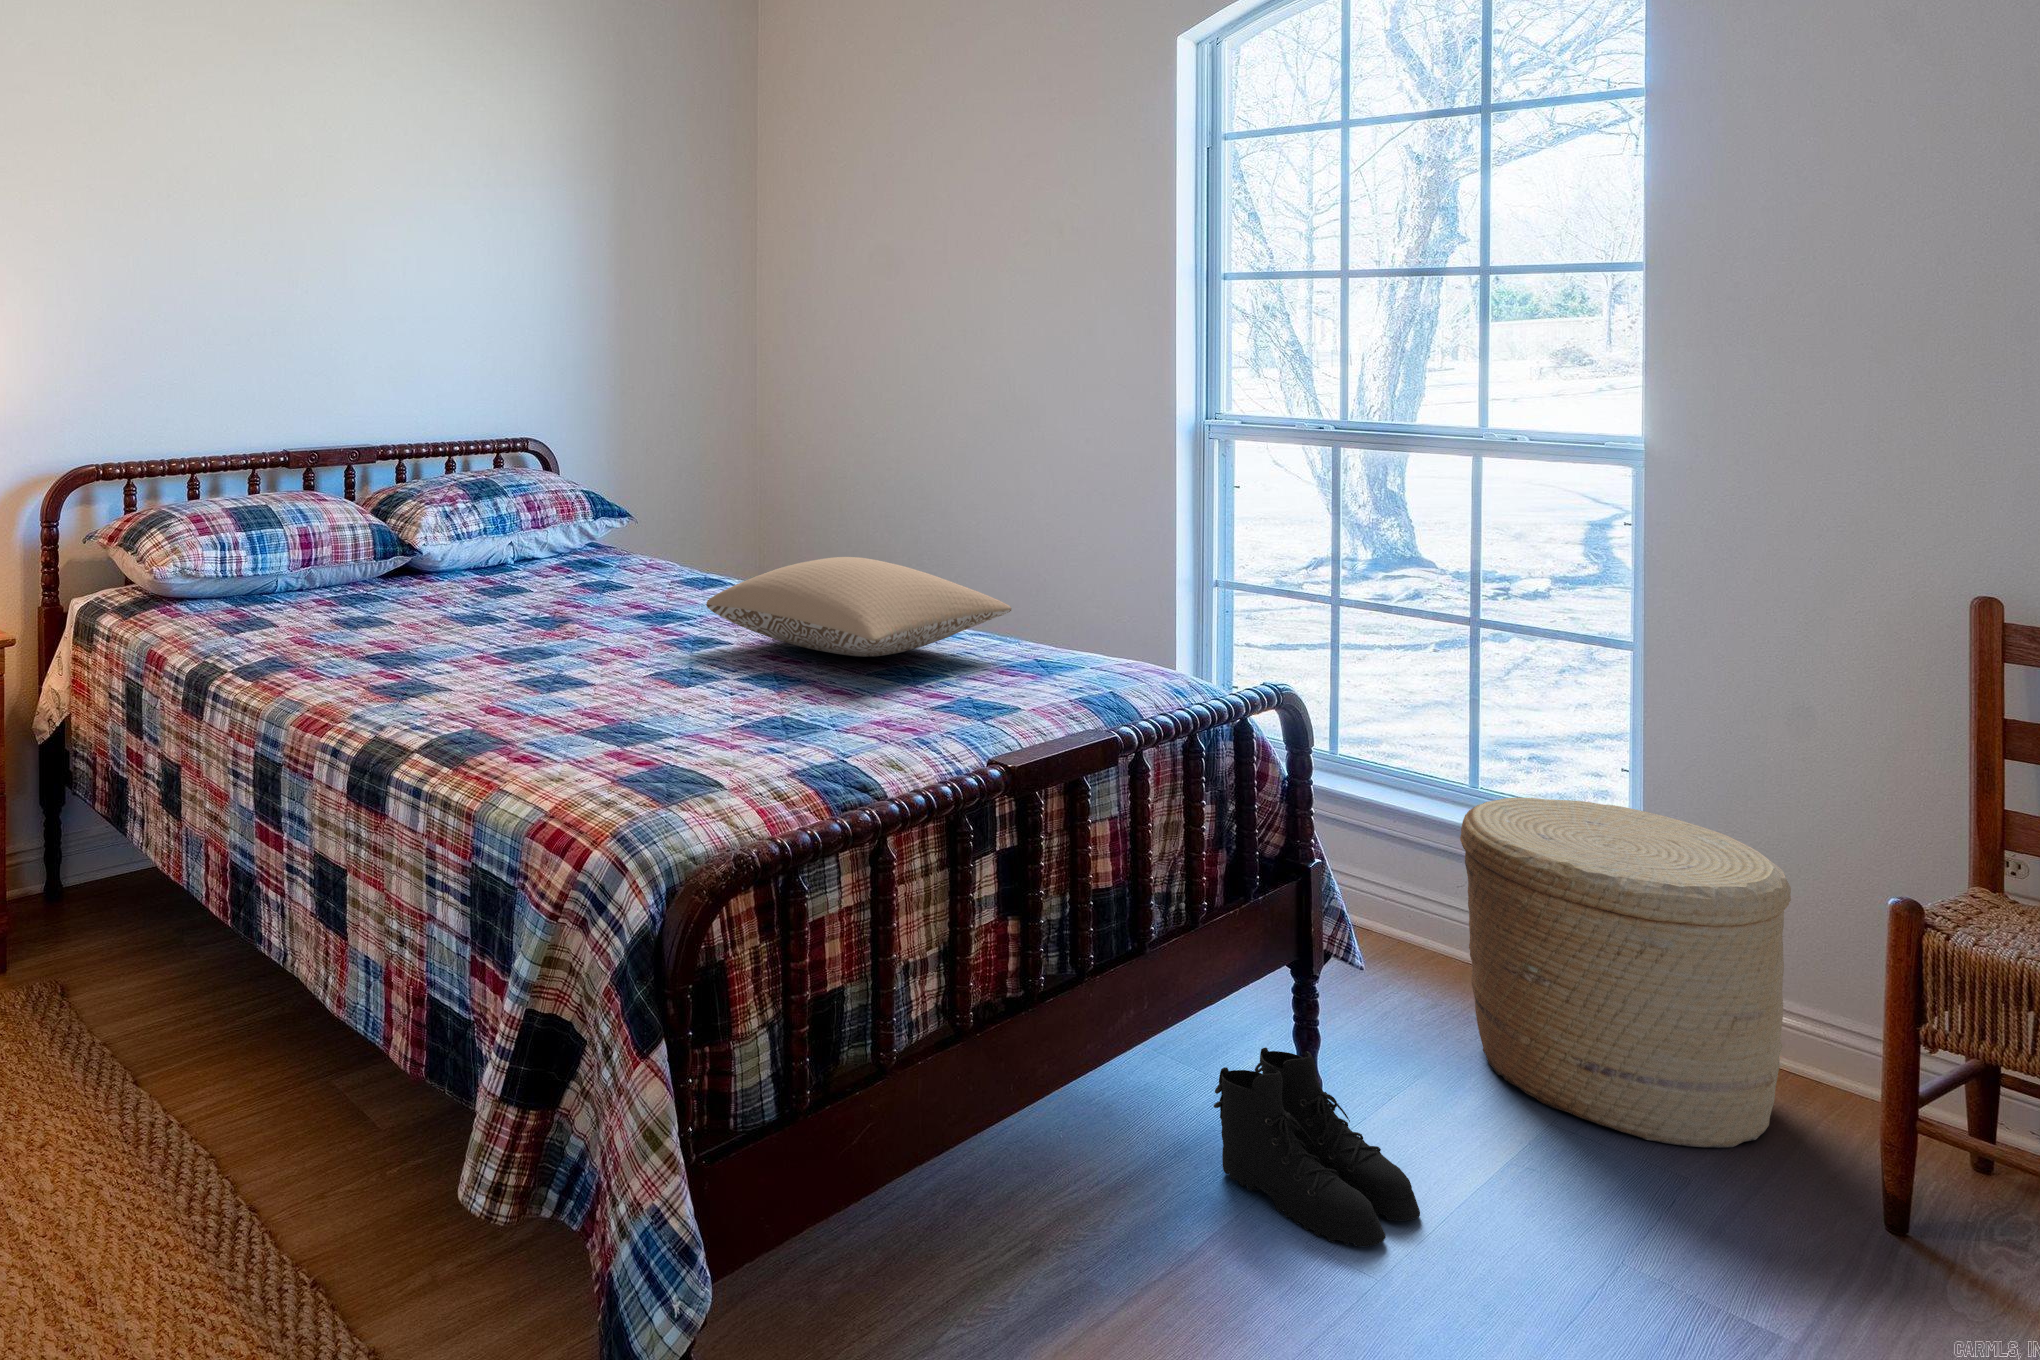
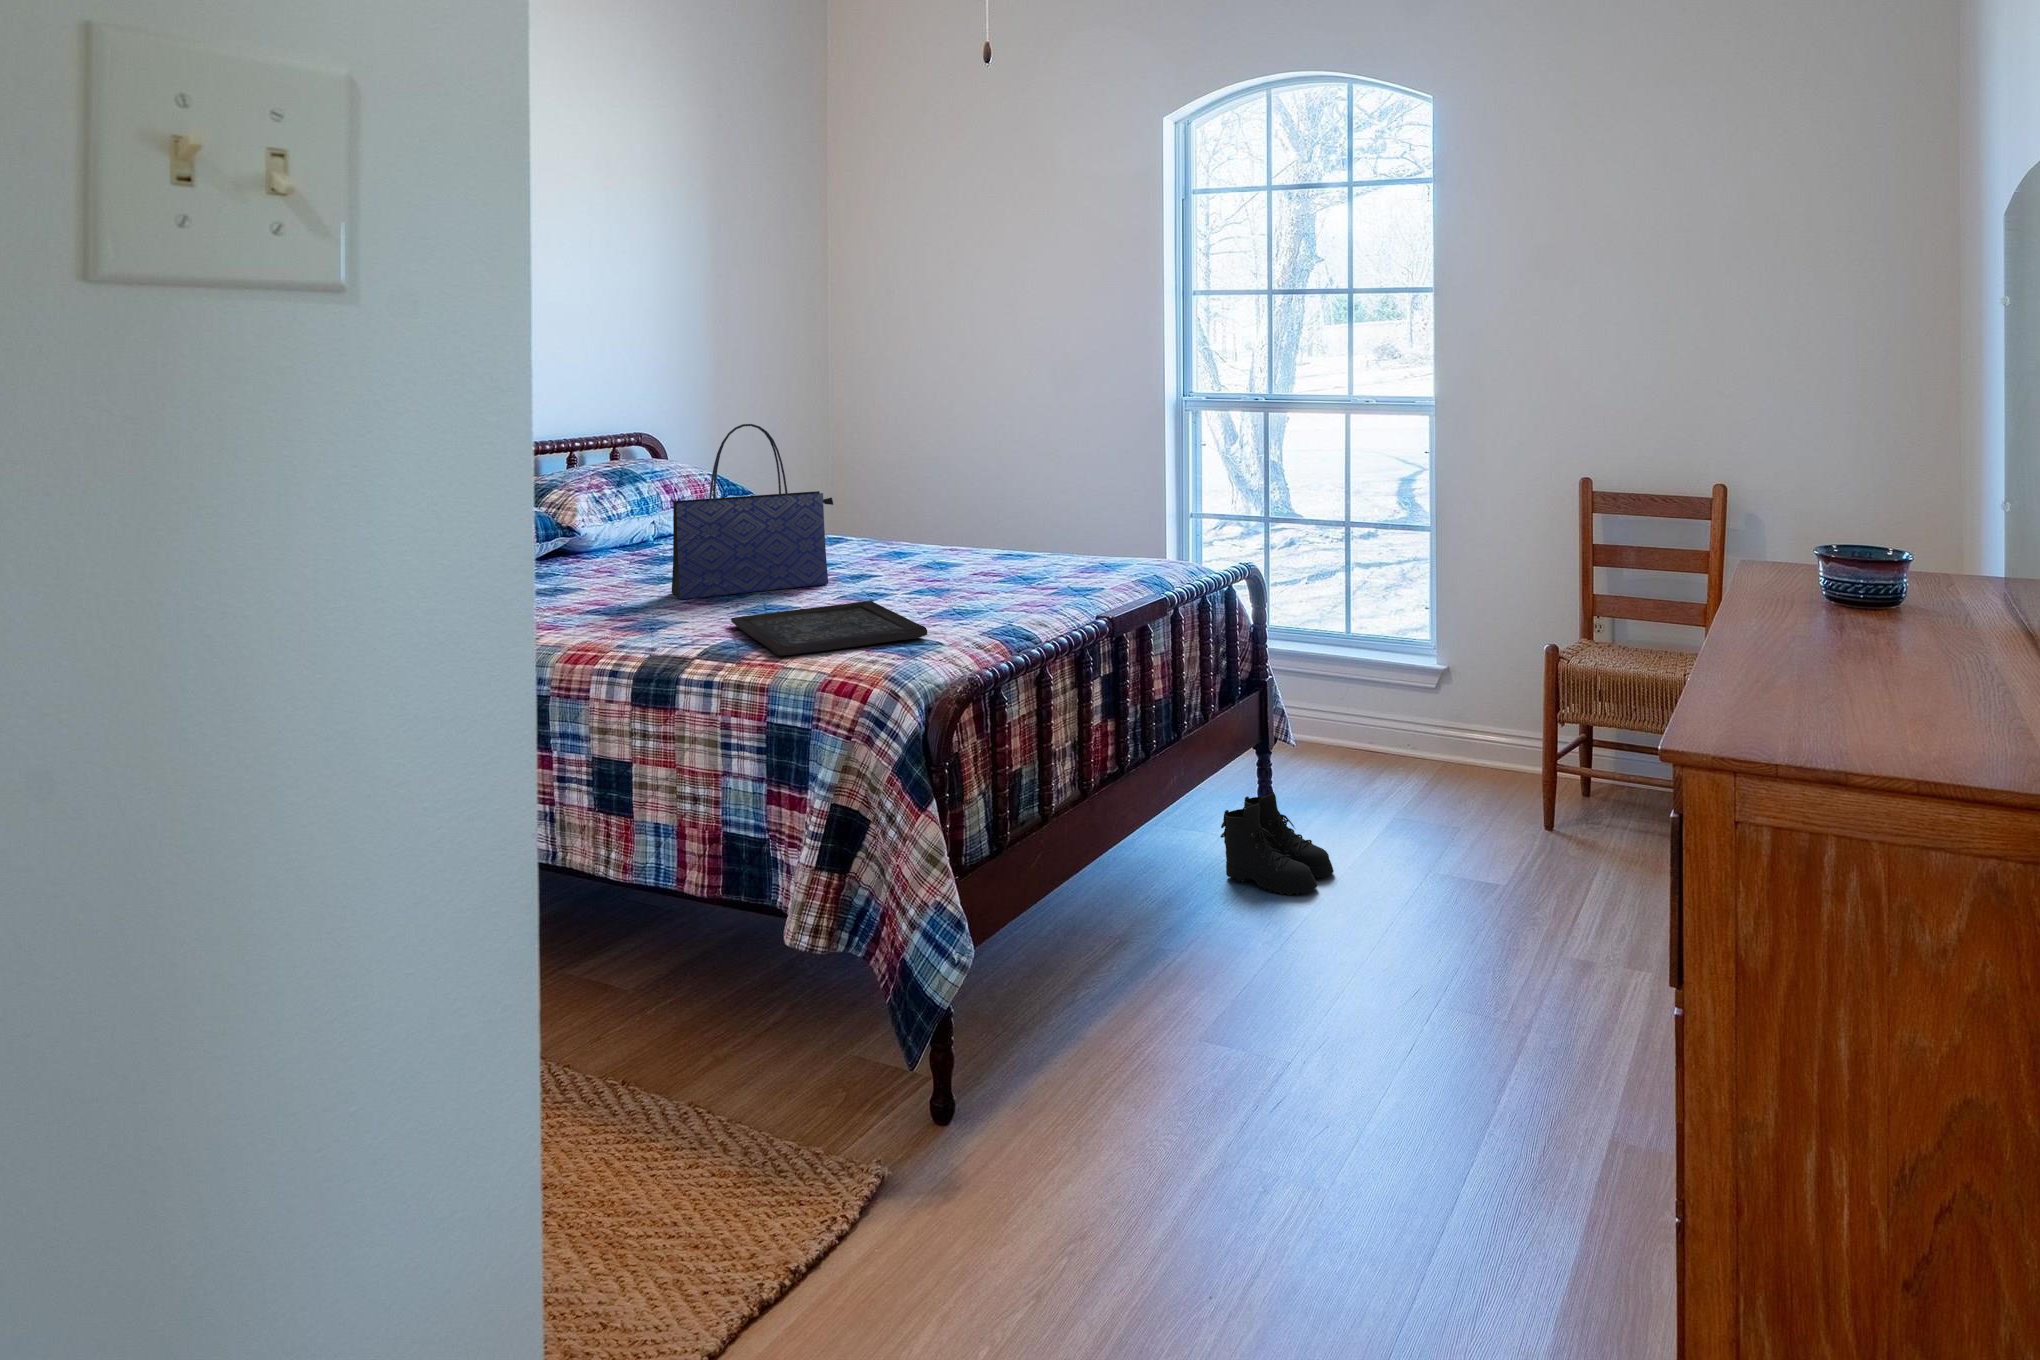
tote bag: none [478,442,671,651] -> present [672,424,833,599]
pillow: present [706,557,1011,656] -> none [863,504,1082,574]
tray: none [499,687,721,766] -> present [731,601,927,656]
woven basket: present [1460,798,1791,1147] -> none [1346,626,1505,814]

